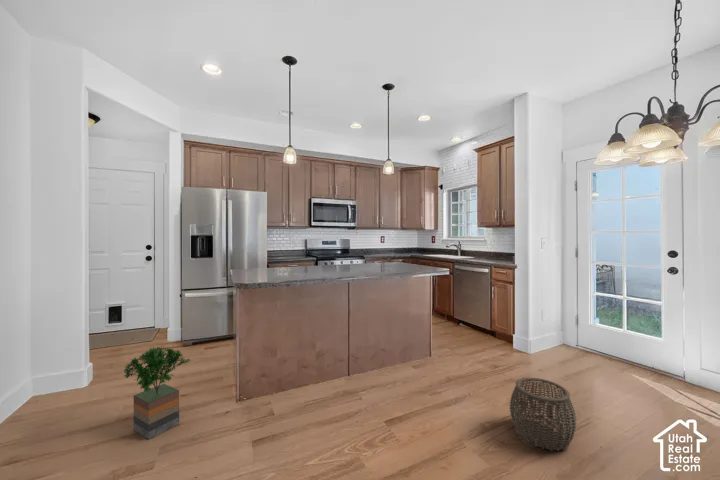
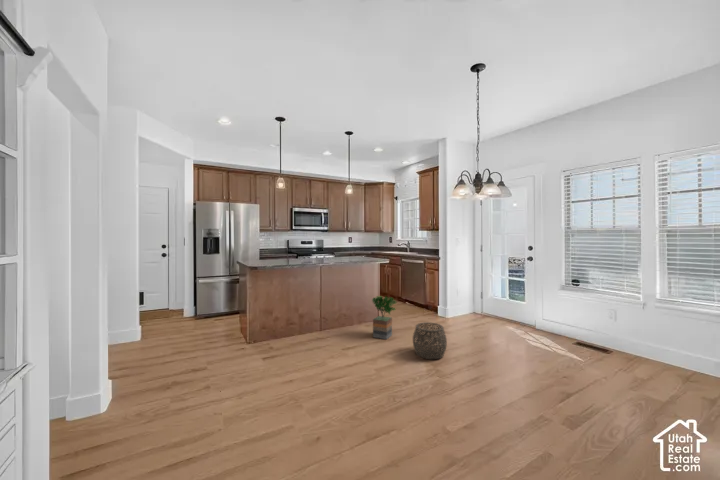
potted tree: present [124,346,190,439] -> present [372,296,396,339]

